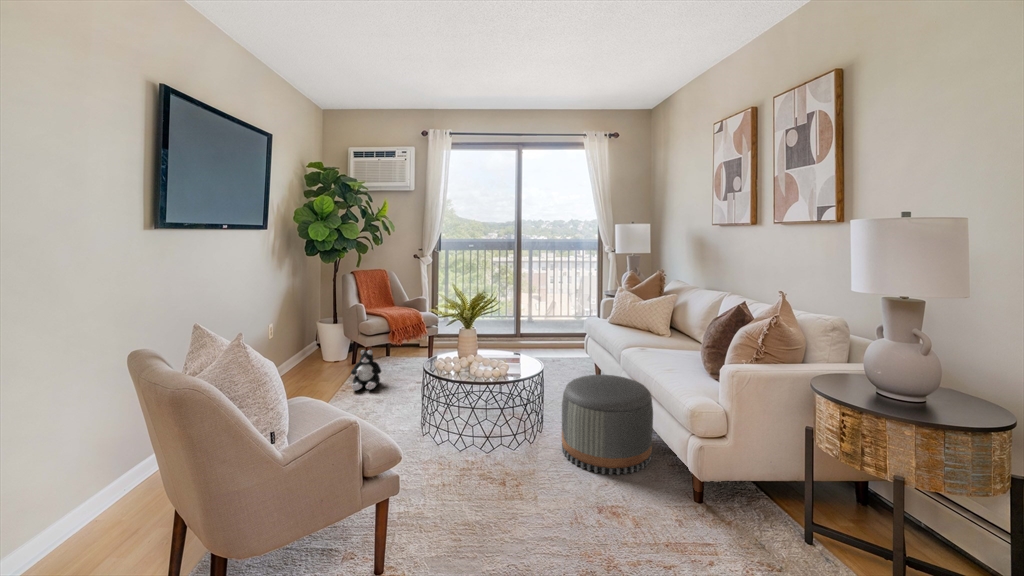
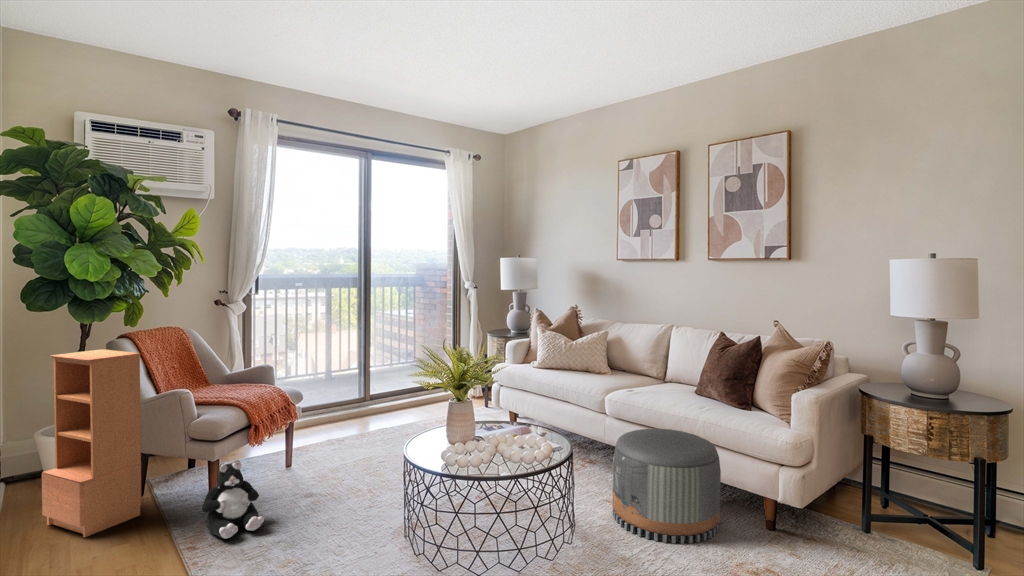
bookcase: none [306,282,344,376] -> present [42,349,141,537]

